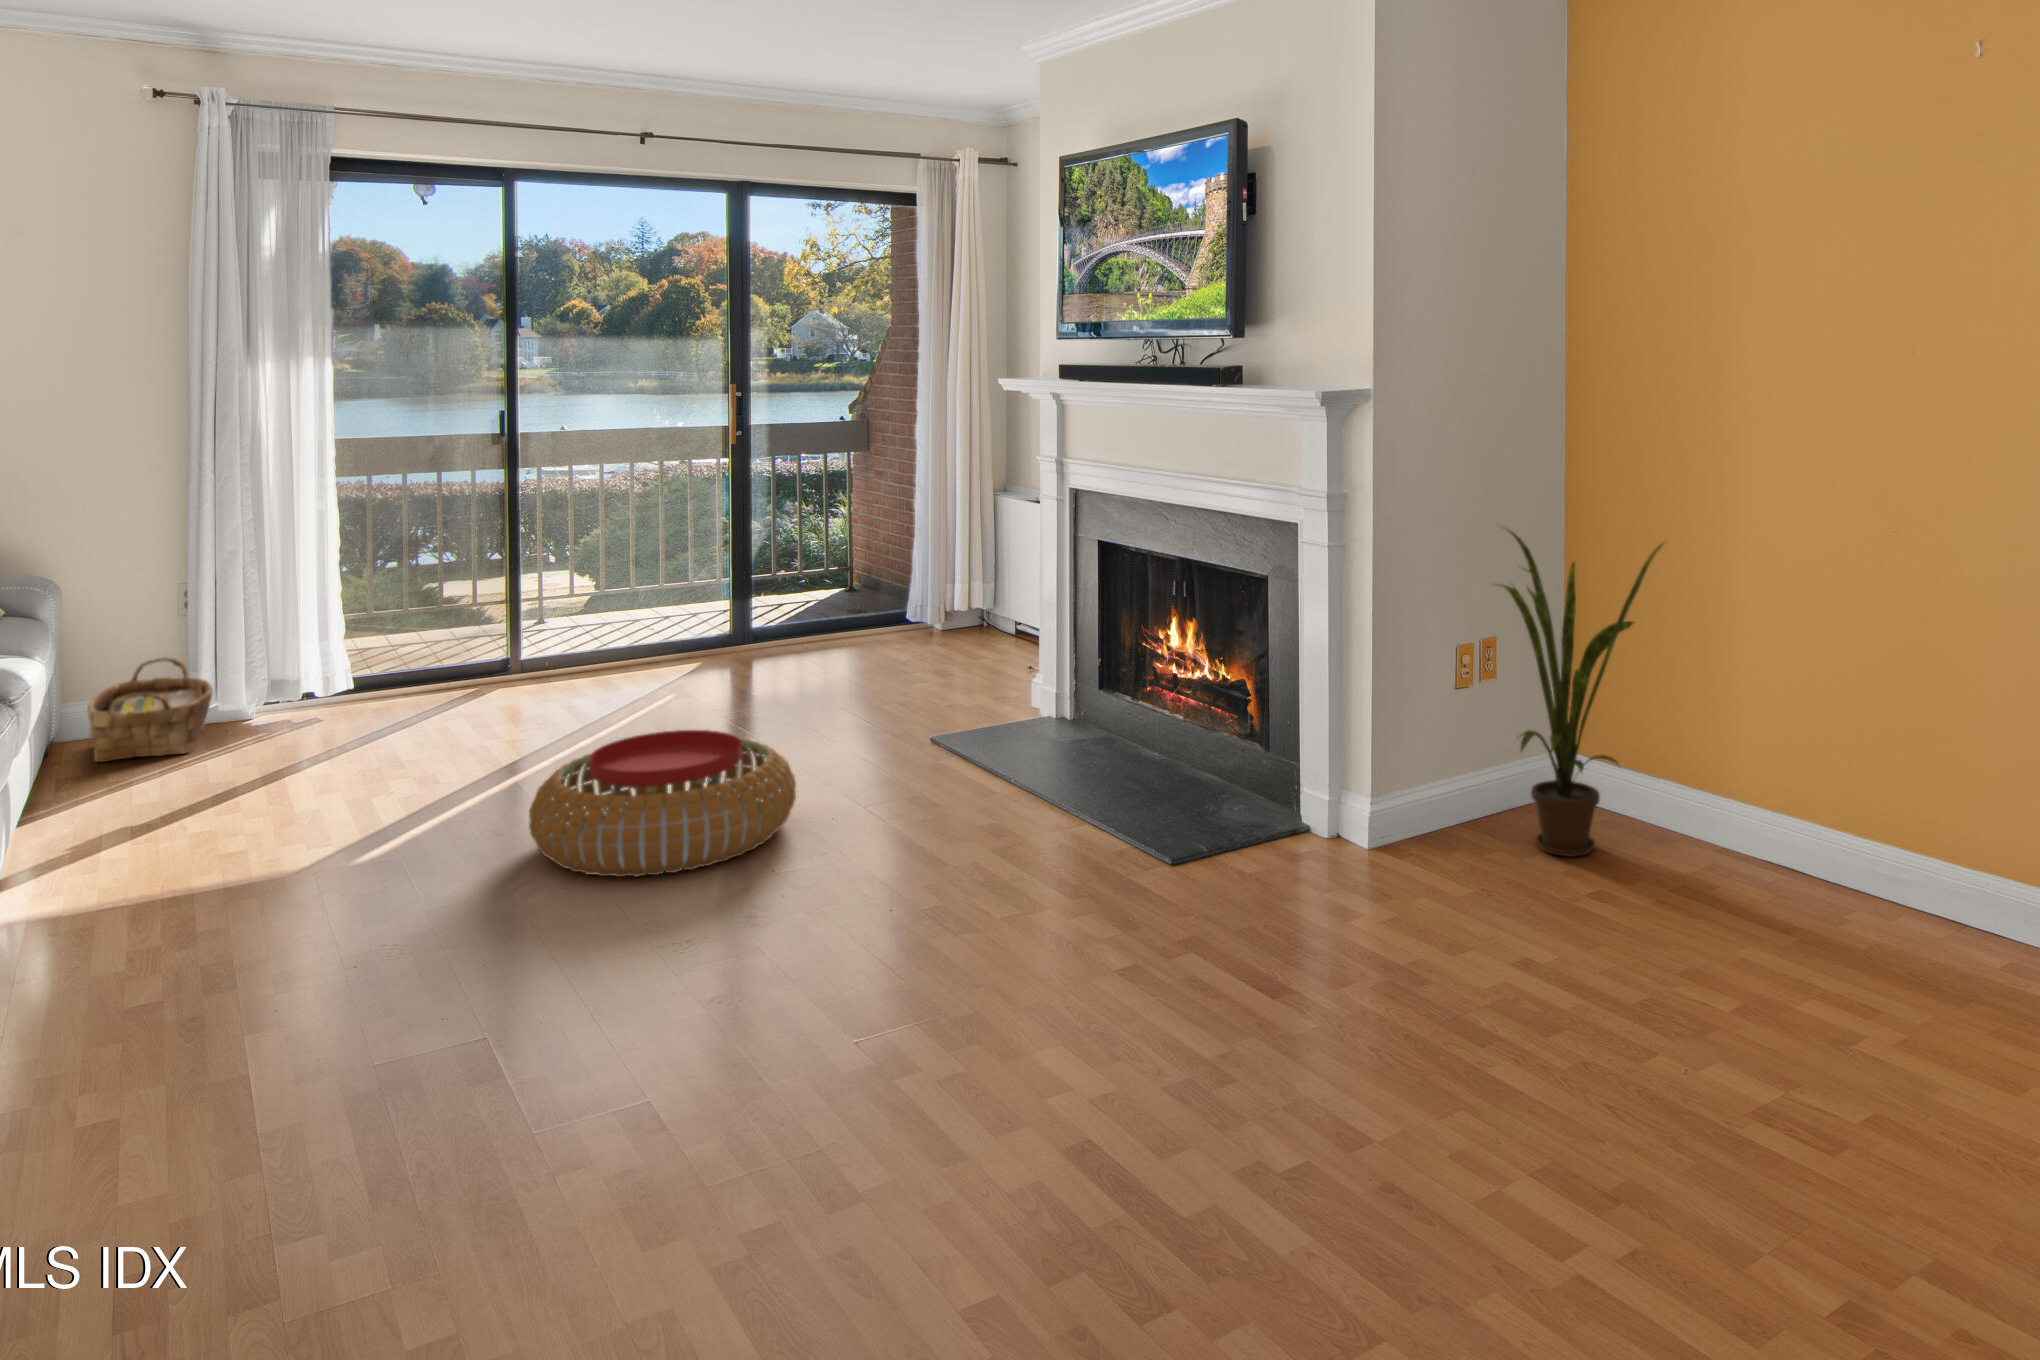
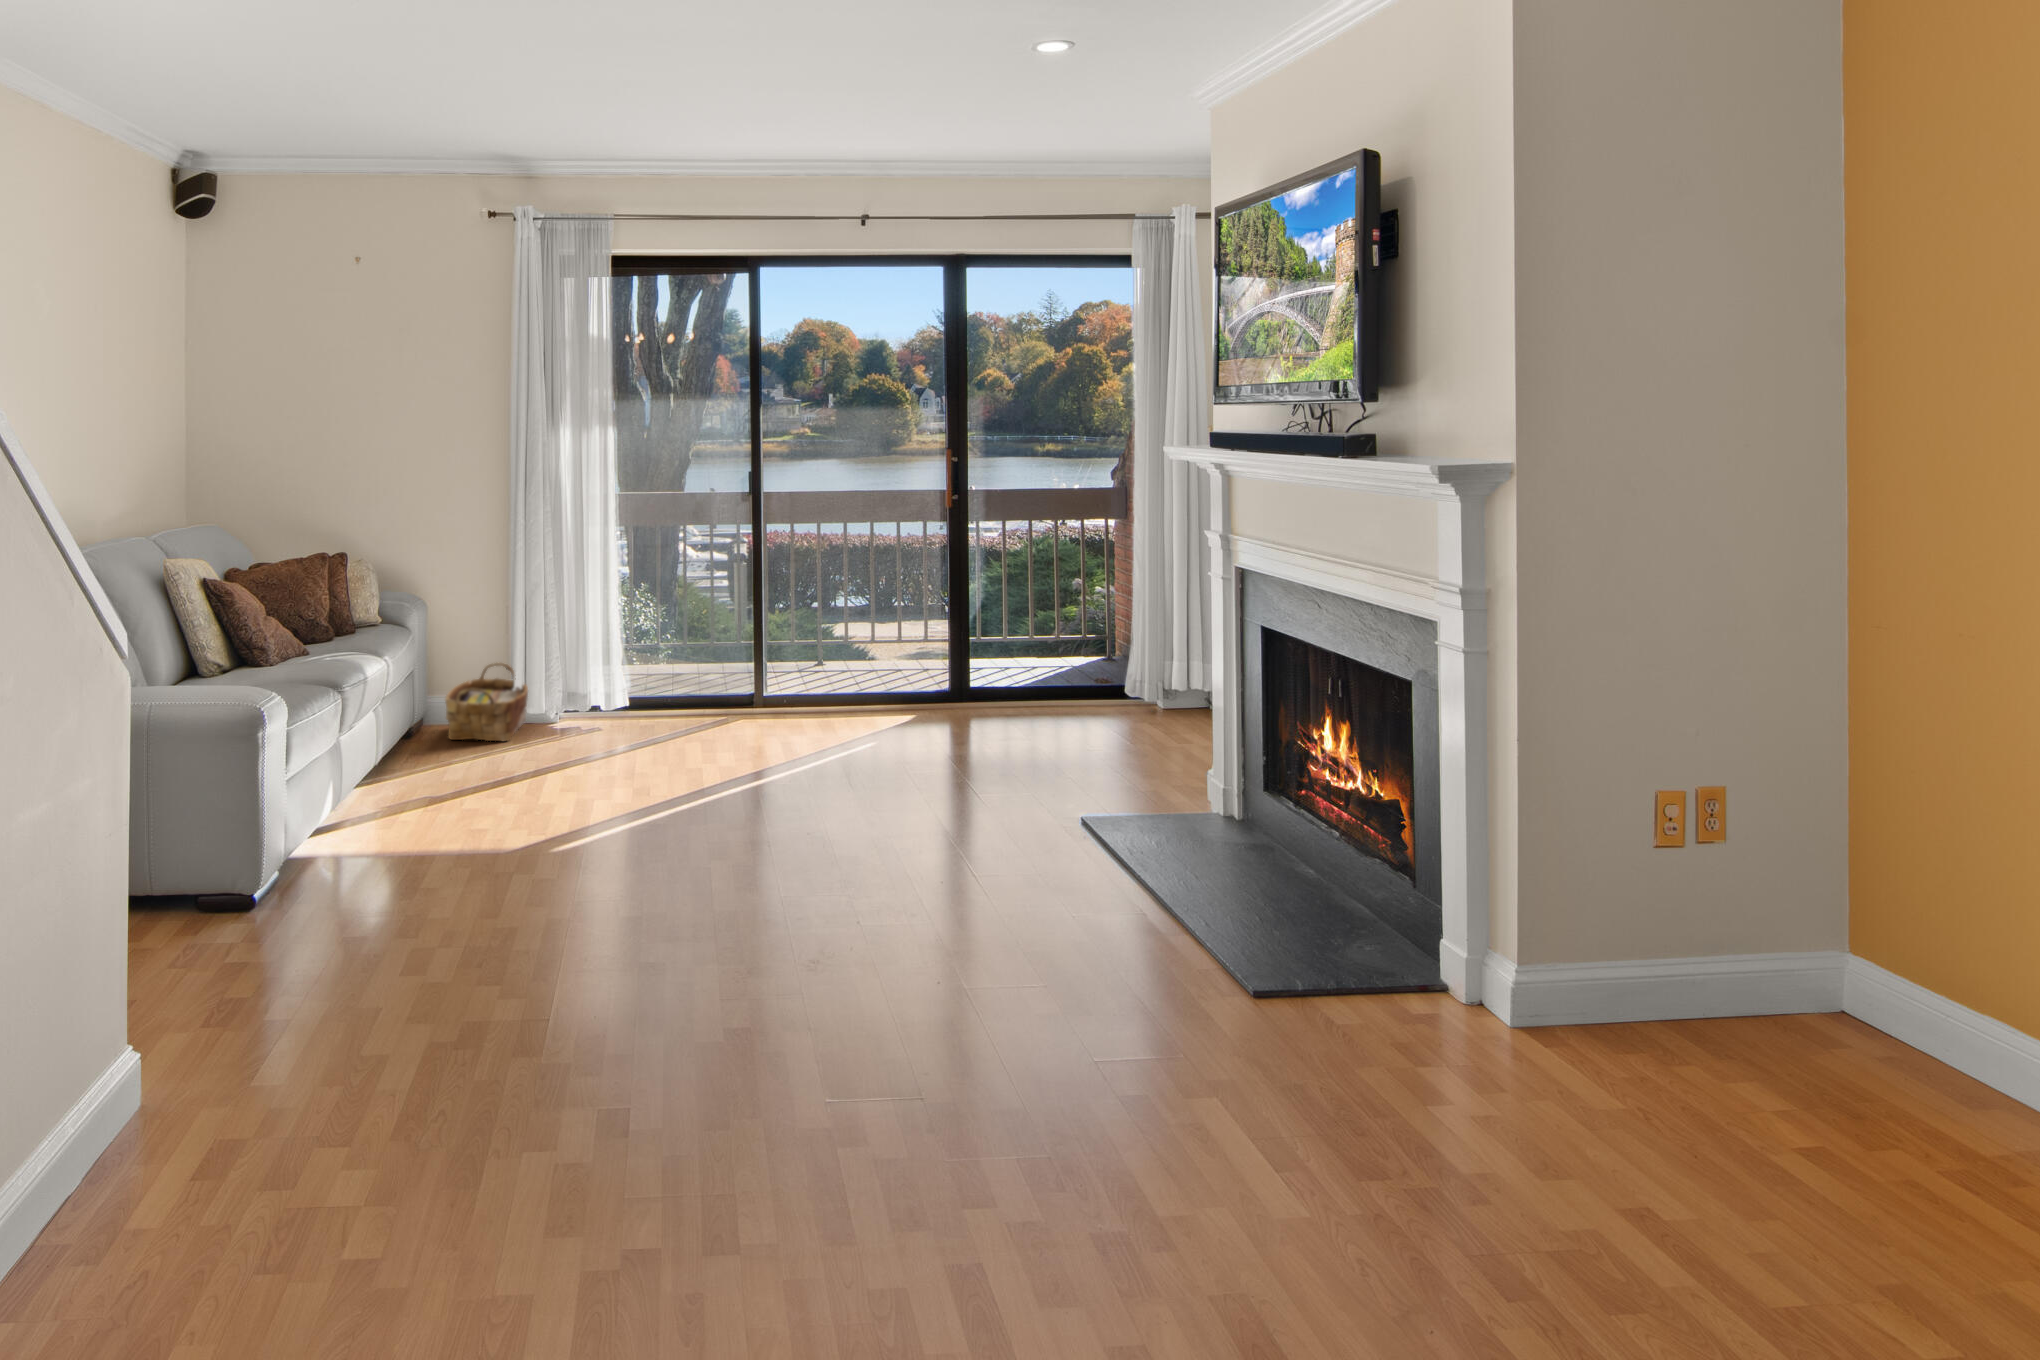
house plant: present [1495,529,1663,857] -> none [1655,638,1948,1097]
pouf: present [529,730,796,877] -> none [678,771,908,902]

